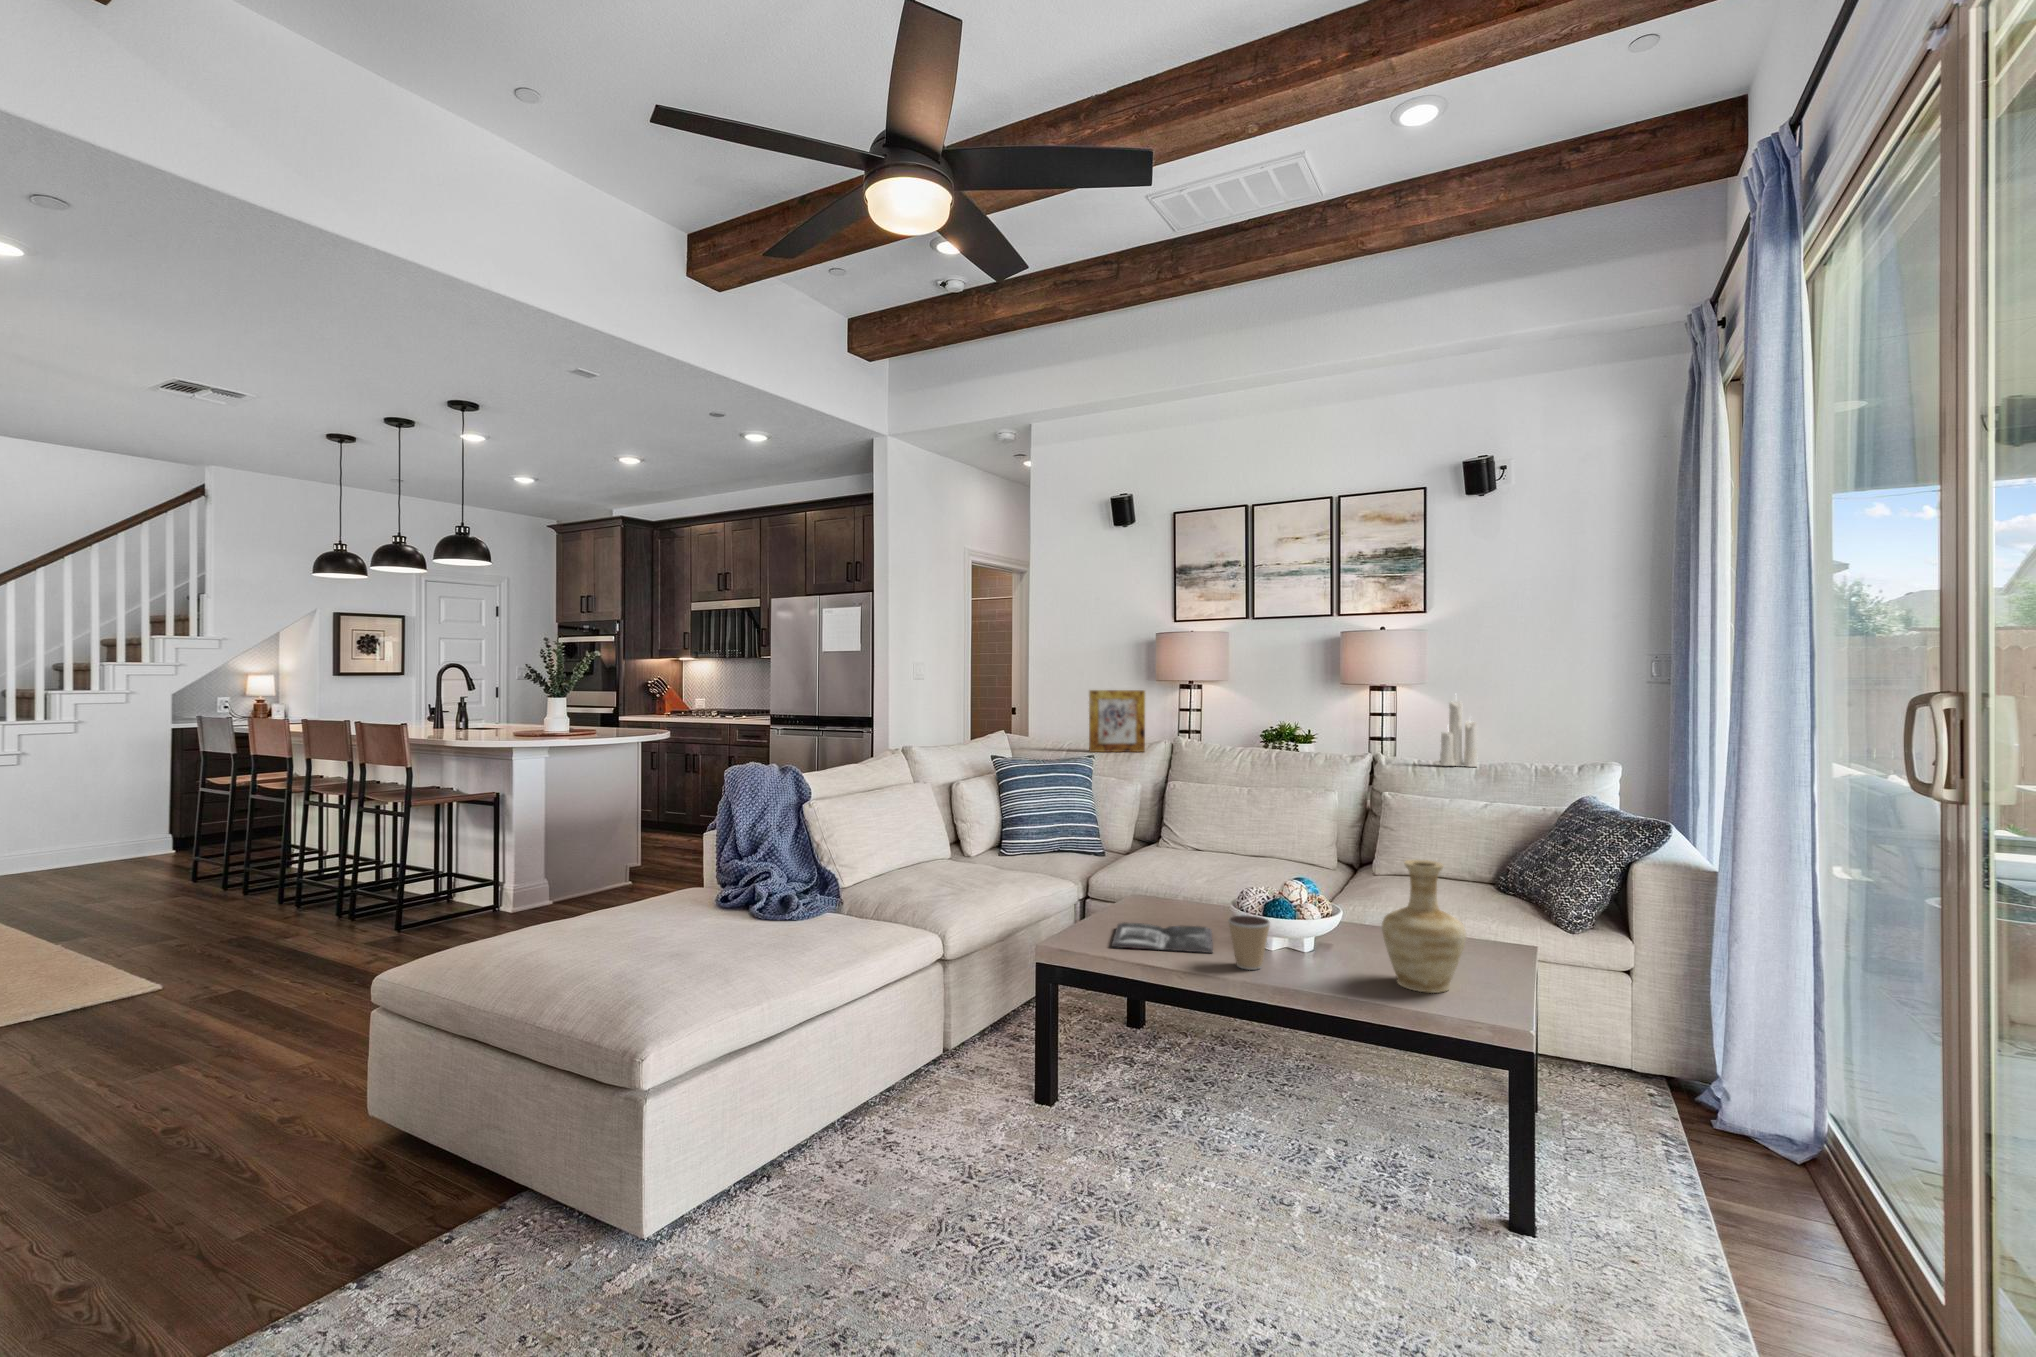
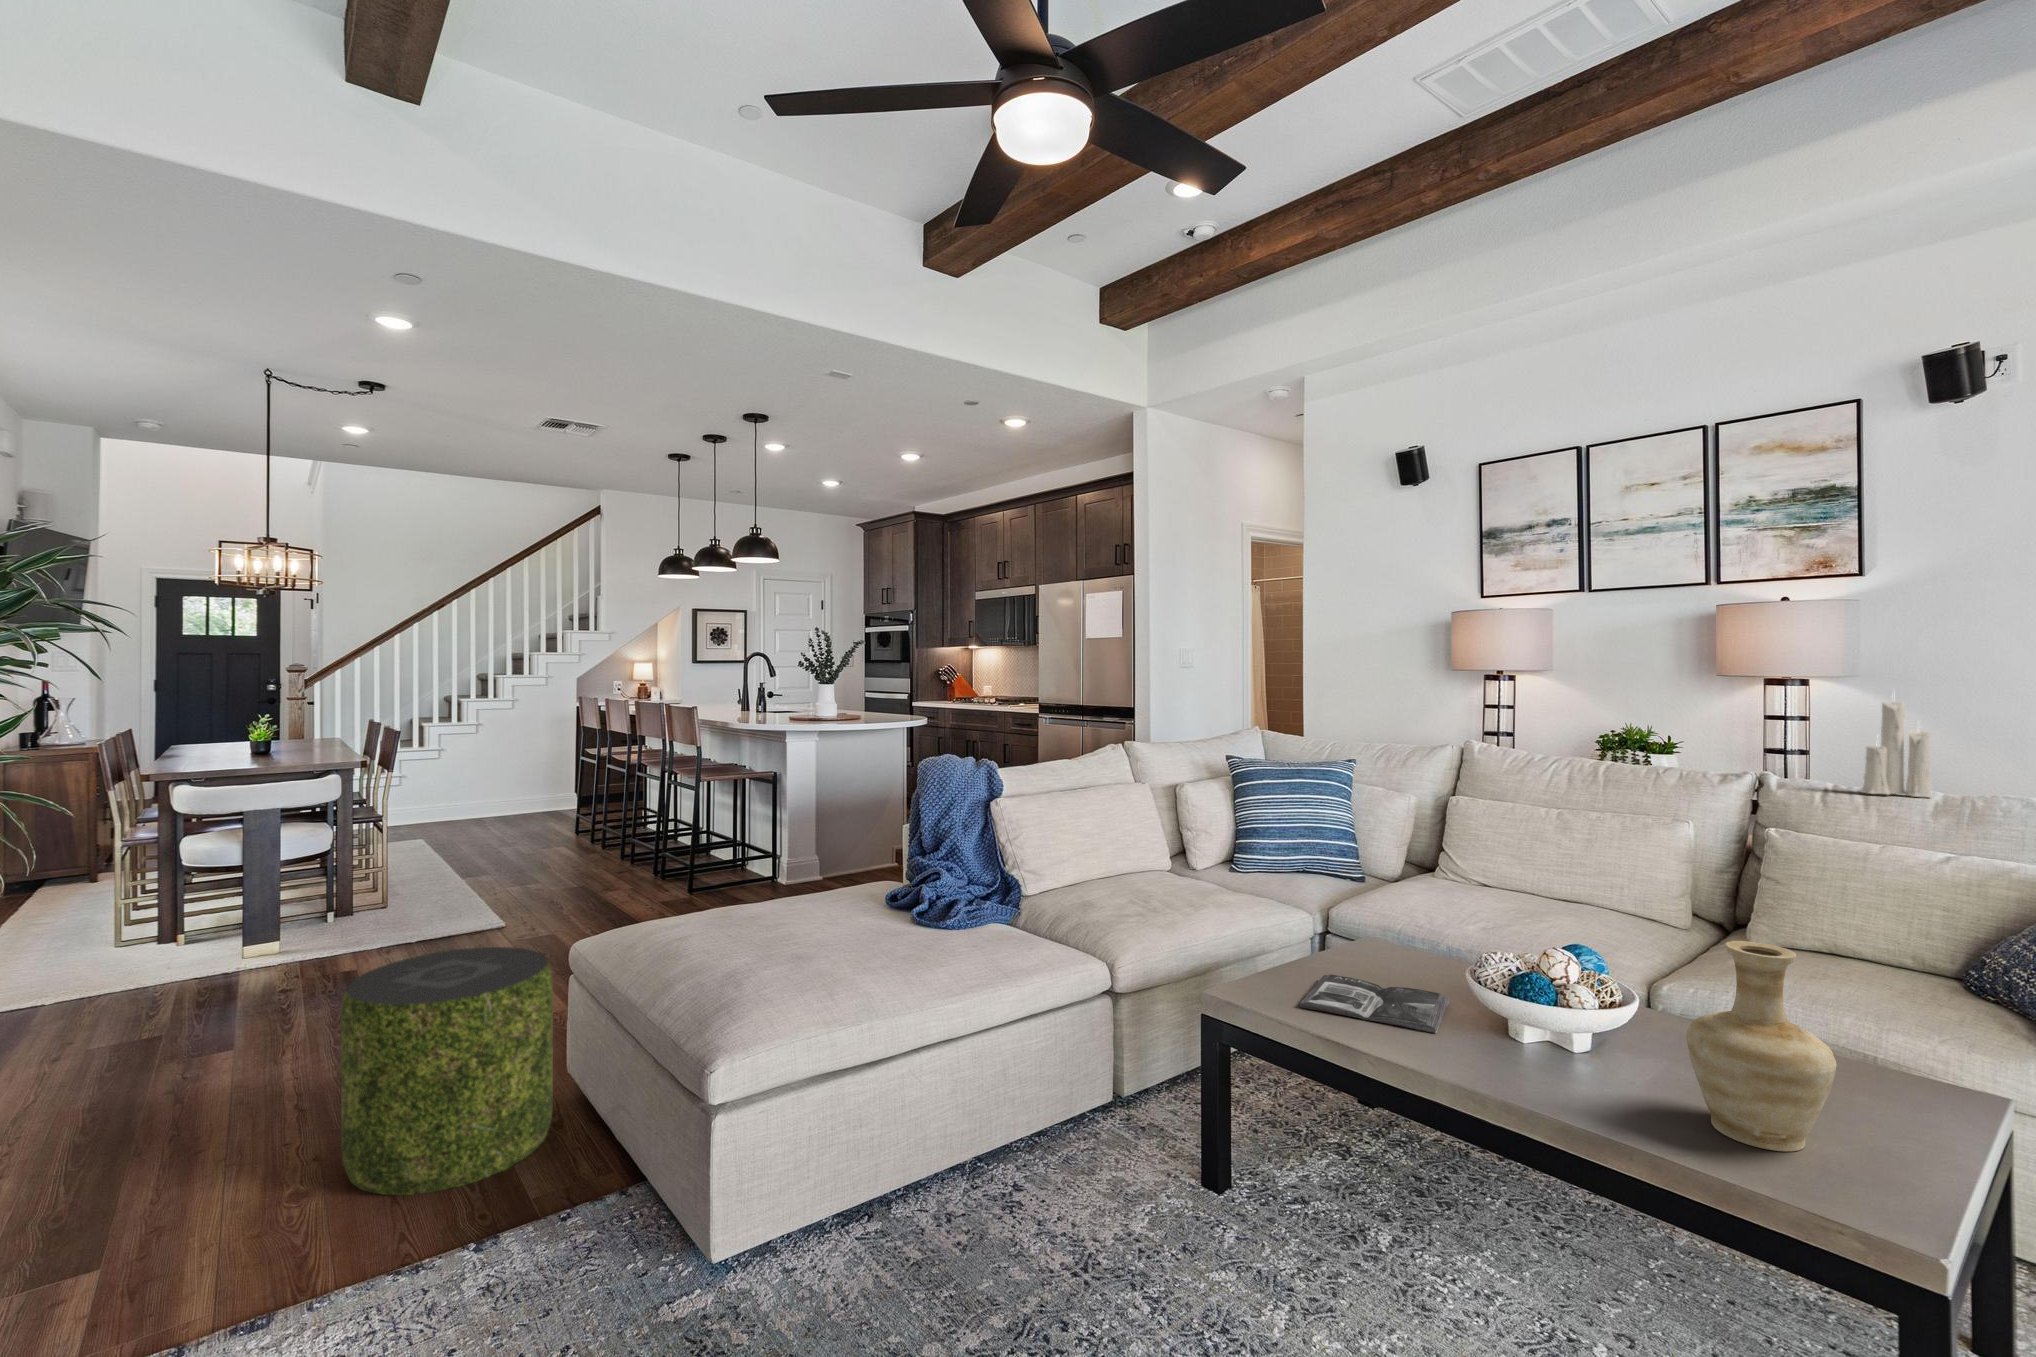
picture frame: present [1089,690,1145,752] -> none [1356,681,1428,757]
coffee cup: present [1228,915,1270,970] -> none [1449,989,1512,1068]
pouf: none [136,981,386,1258] -> present [341,947,553,1195]

